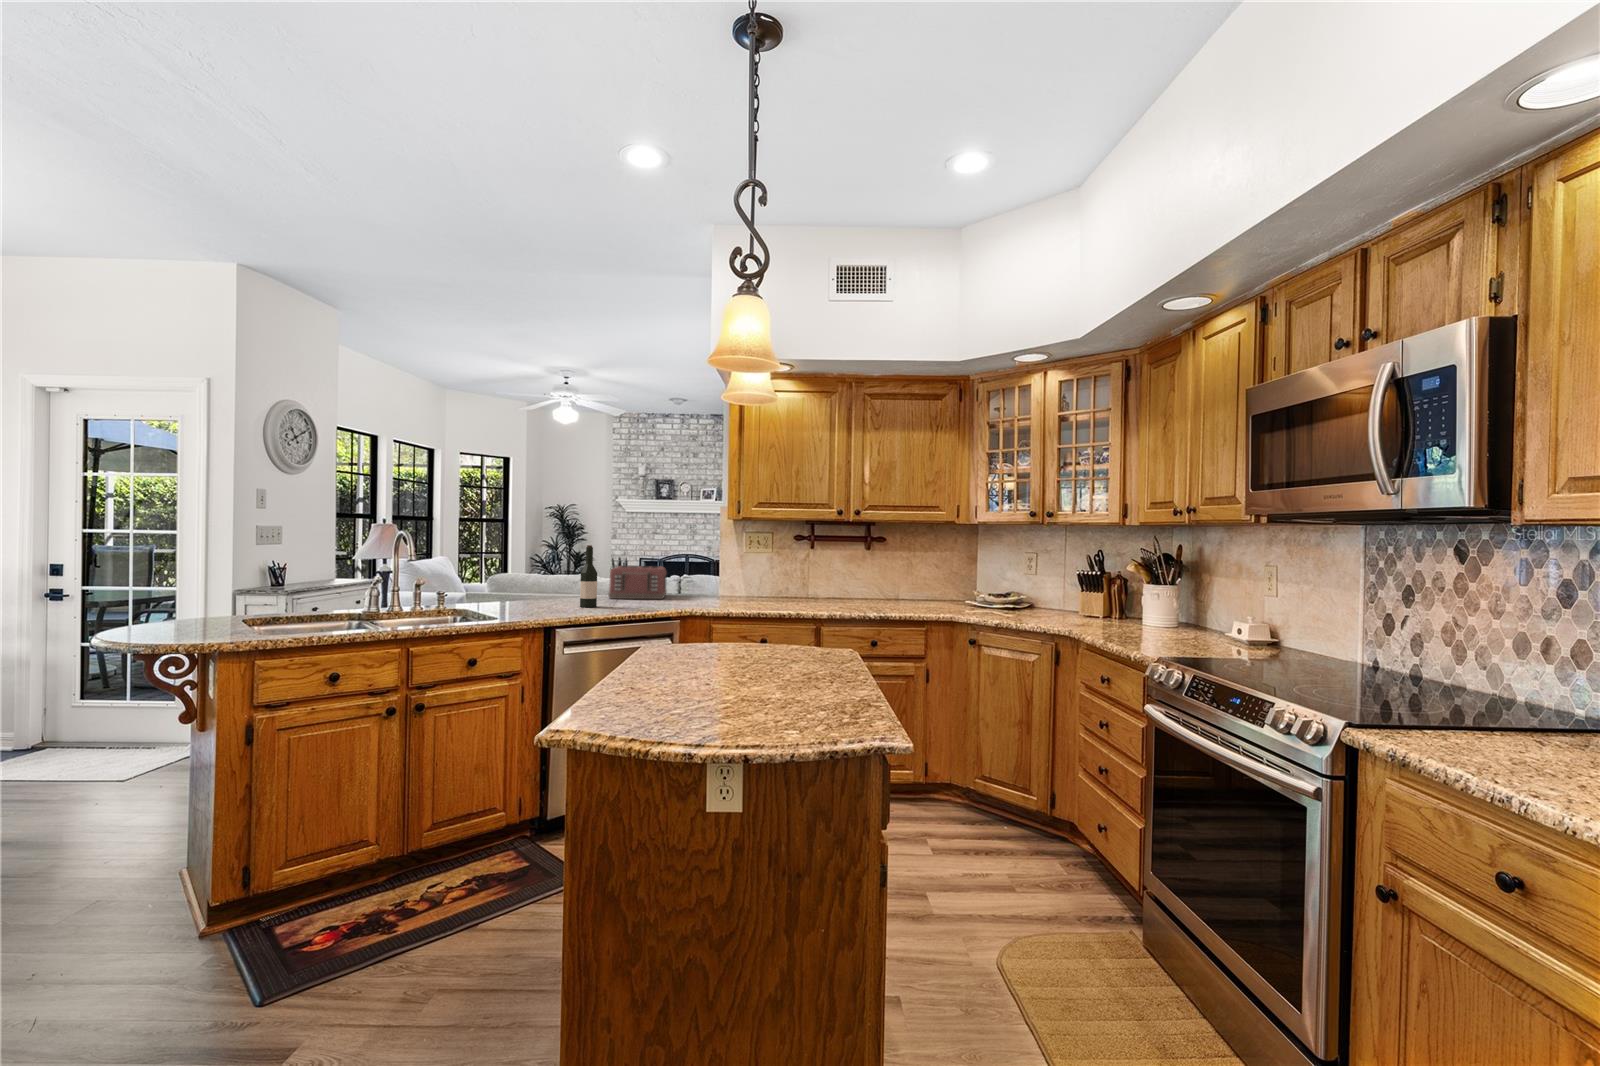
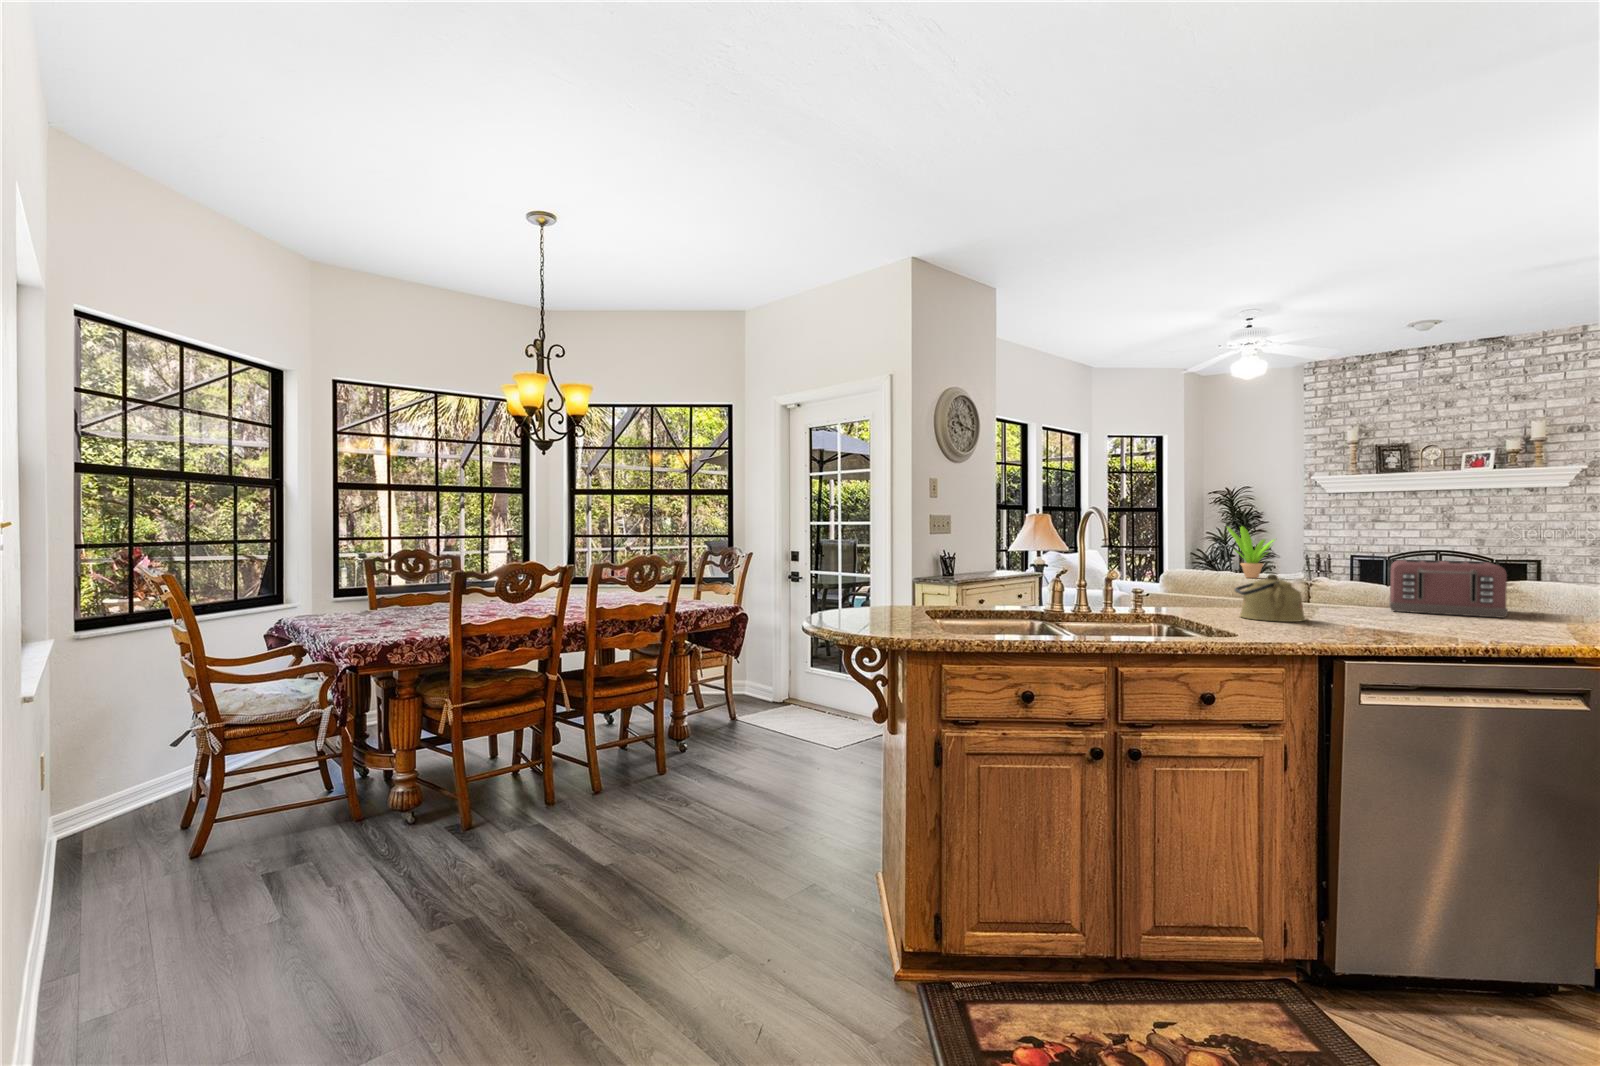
potted plant: none [537,539,571,579] -> present [1227,527,1275,578]
wine bottle: present [580,545,597,607] -> none [1356,524,1391,624]
kettle: none [509,578,551,609] -> present [1235,574,1305,622]

